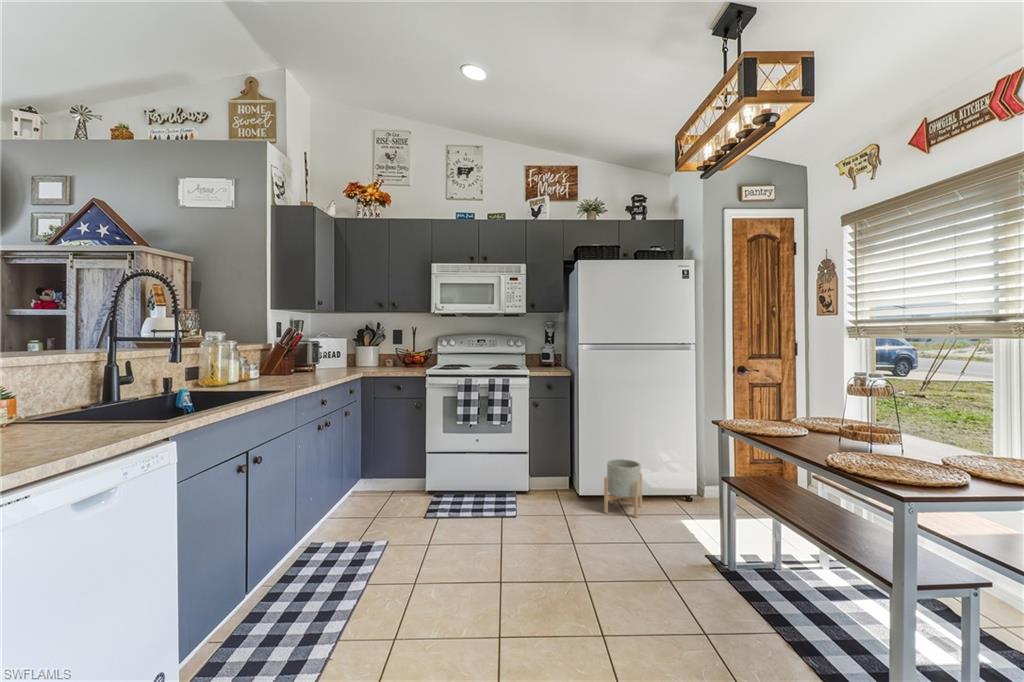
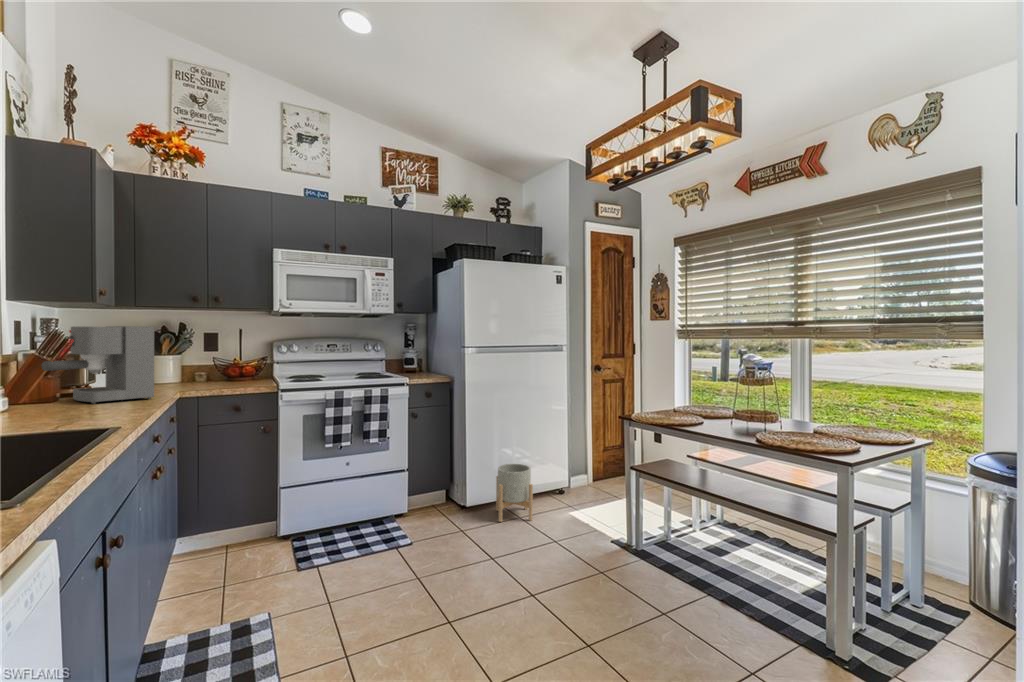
coffee maker: none [277,326,338,377] -> present [42,326,154,404]

